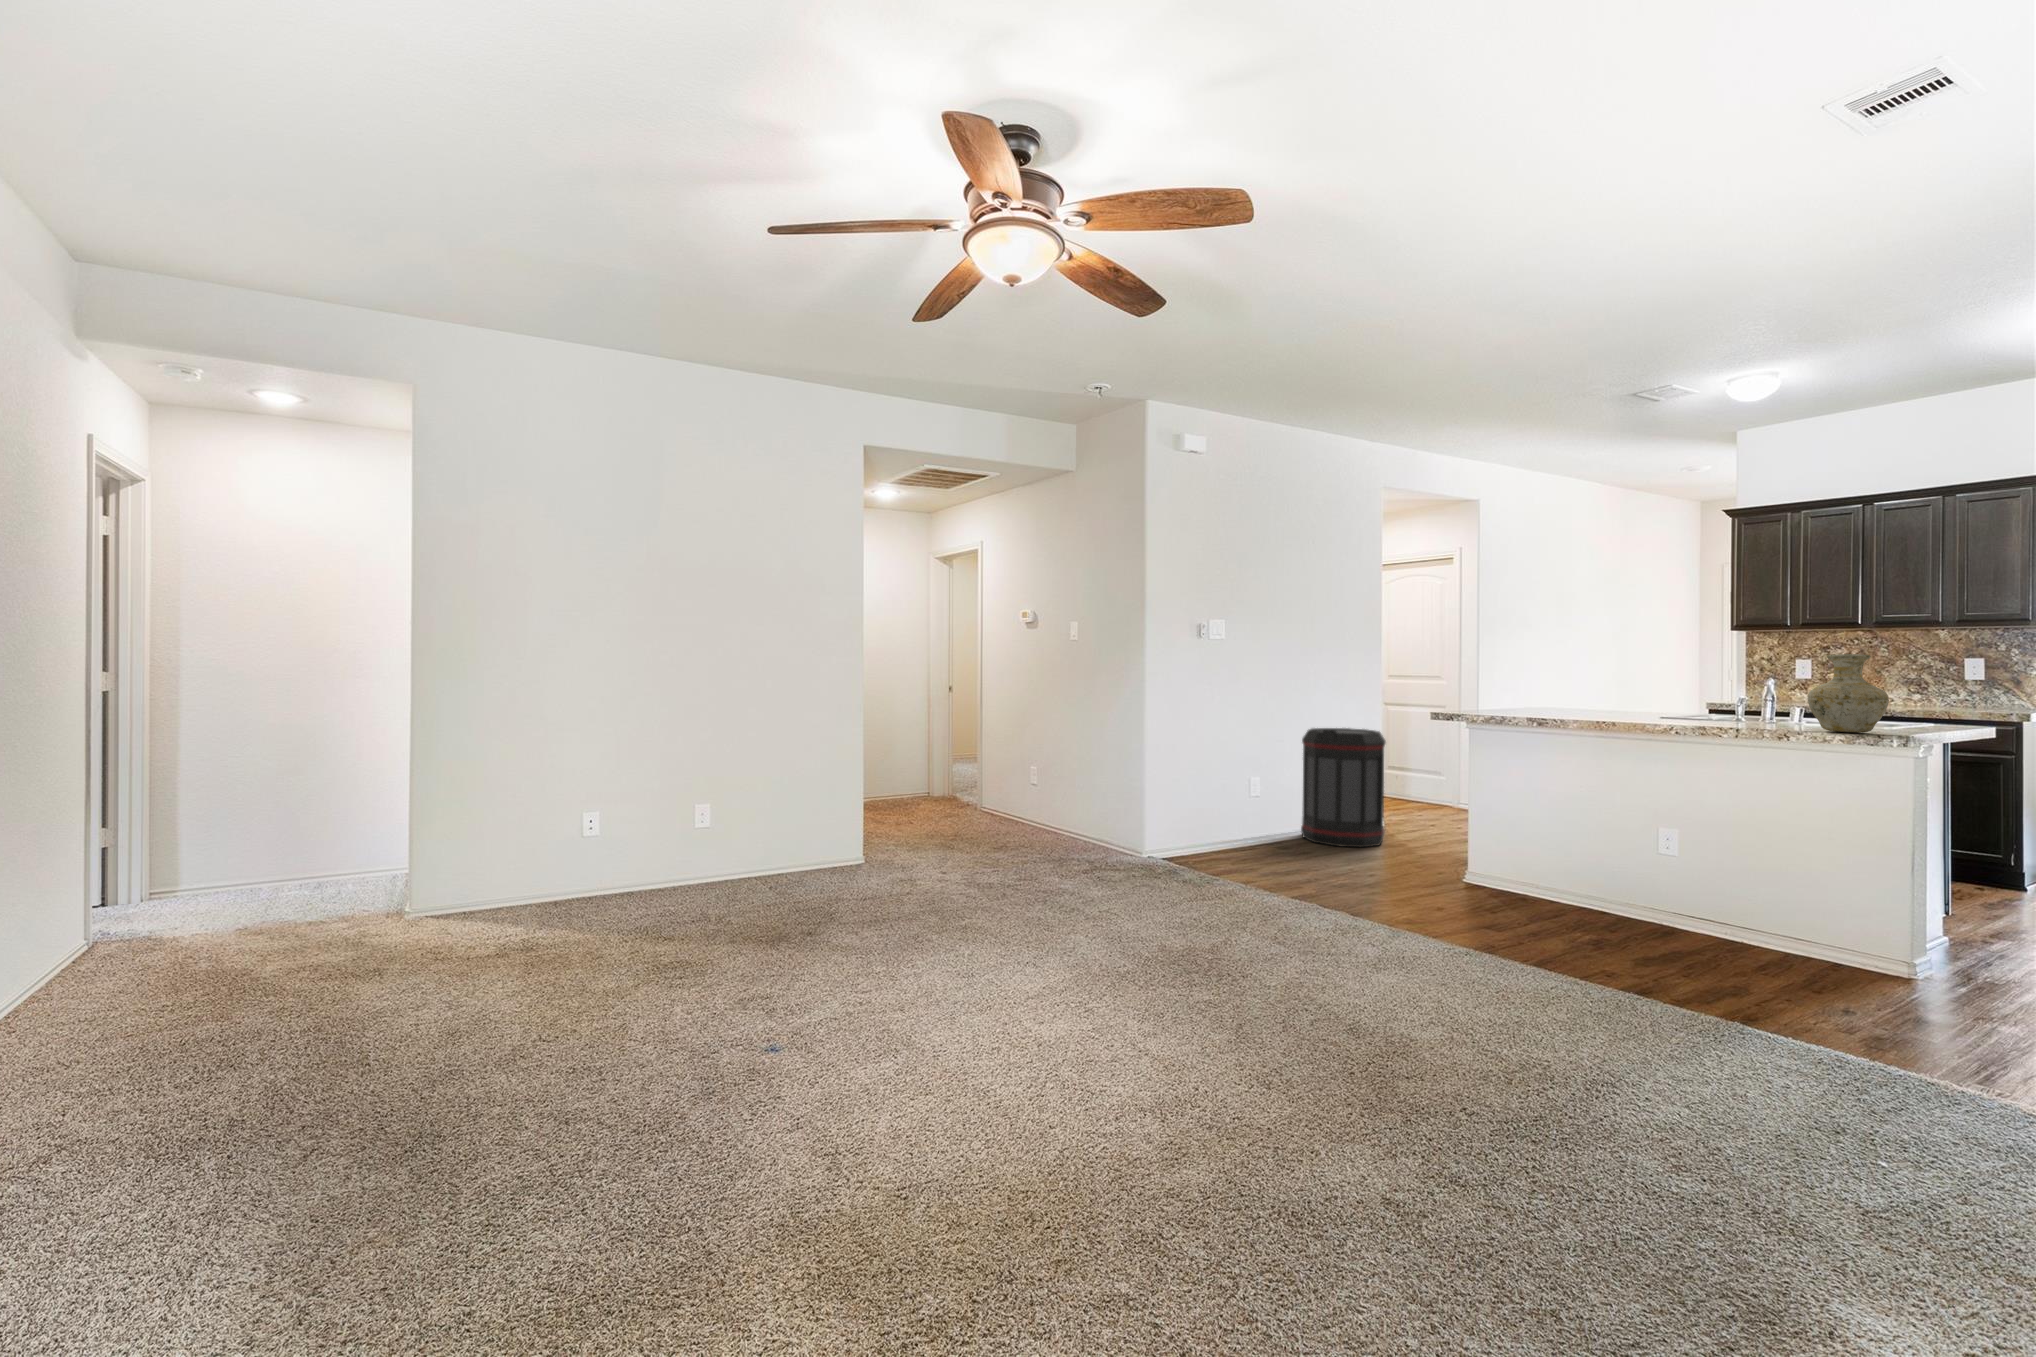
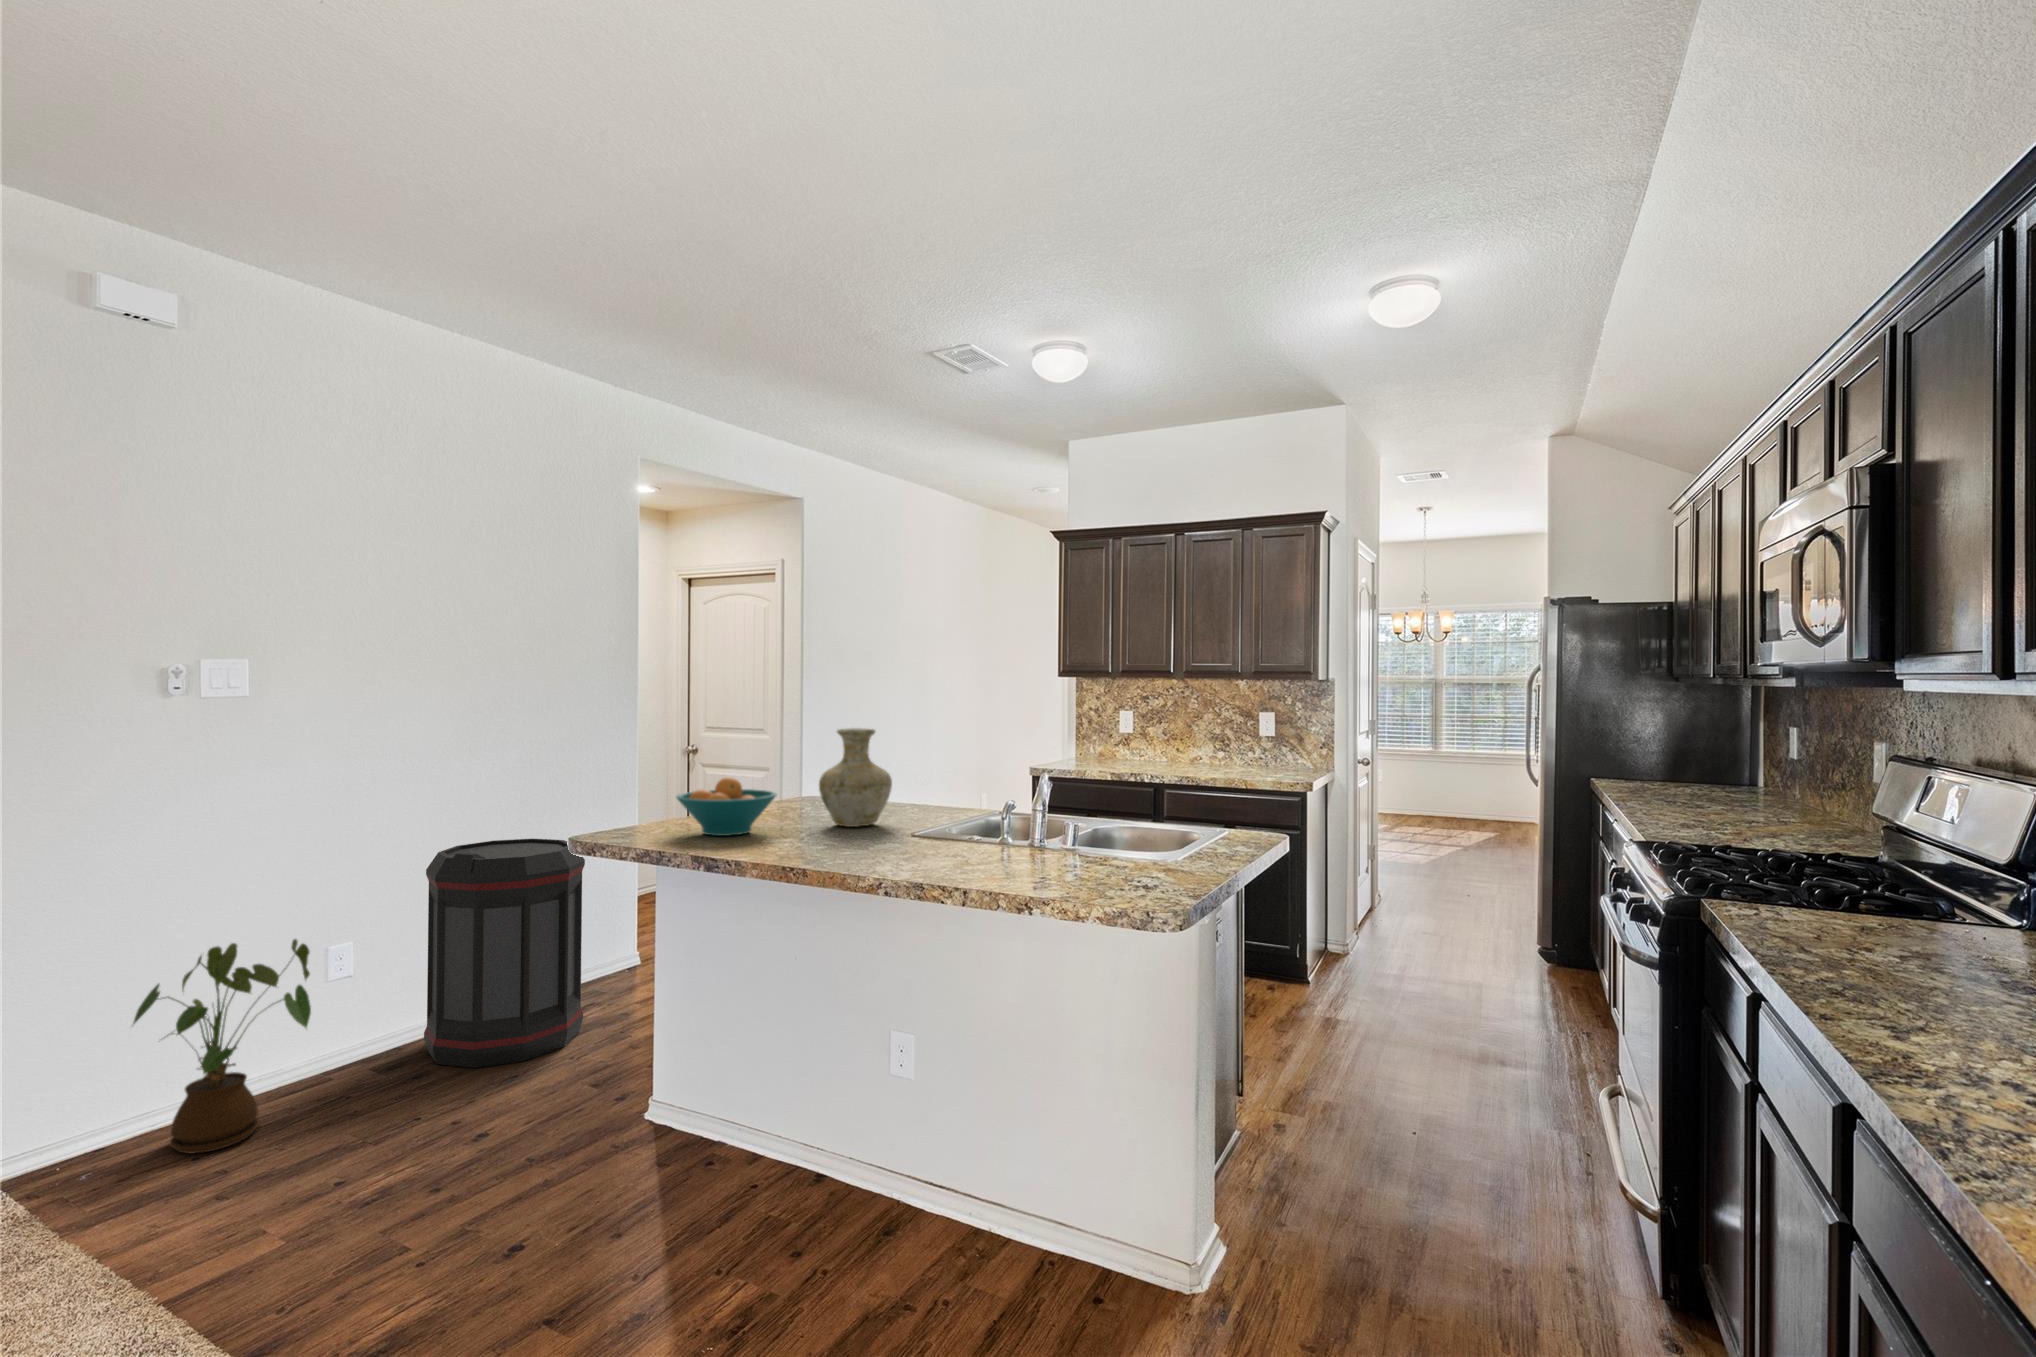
vase: present [1808,654,1889,733] -> present [819,728,892,827]
fruit bowl: none [1498,681,1562,713] -> present [677,777,777,836]
house plant: none [1213,762,1284,855] -> present [133,939,311,1153]

